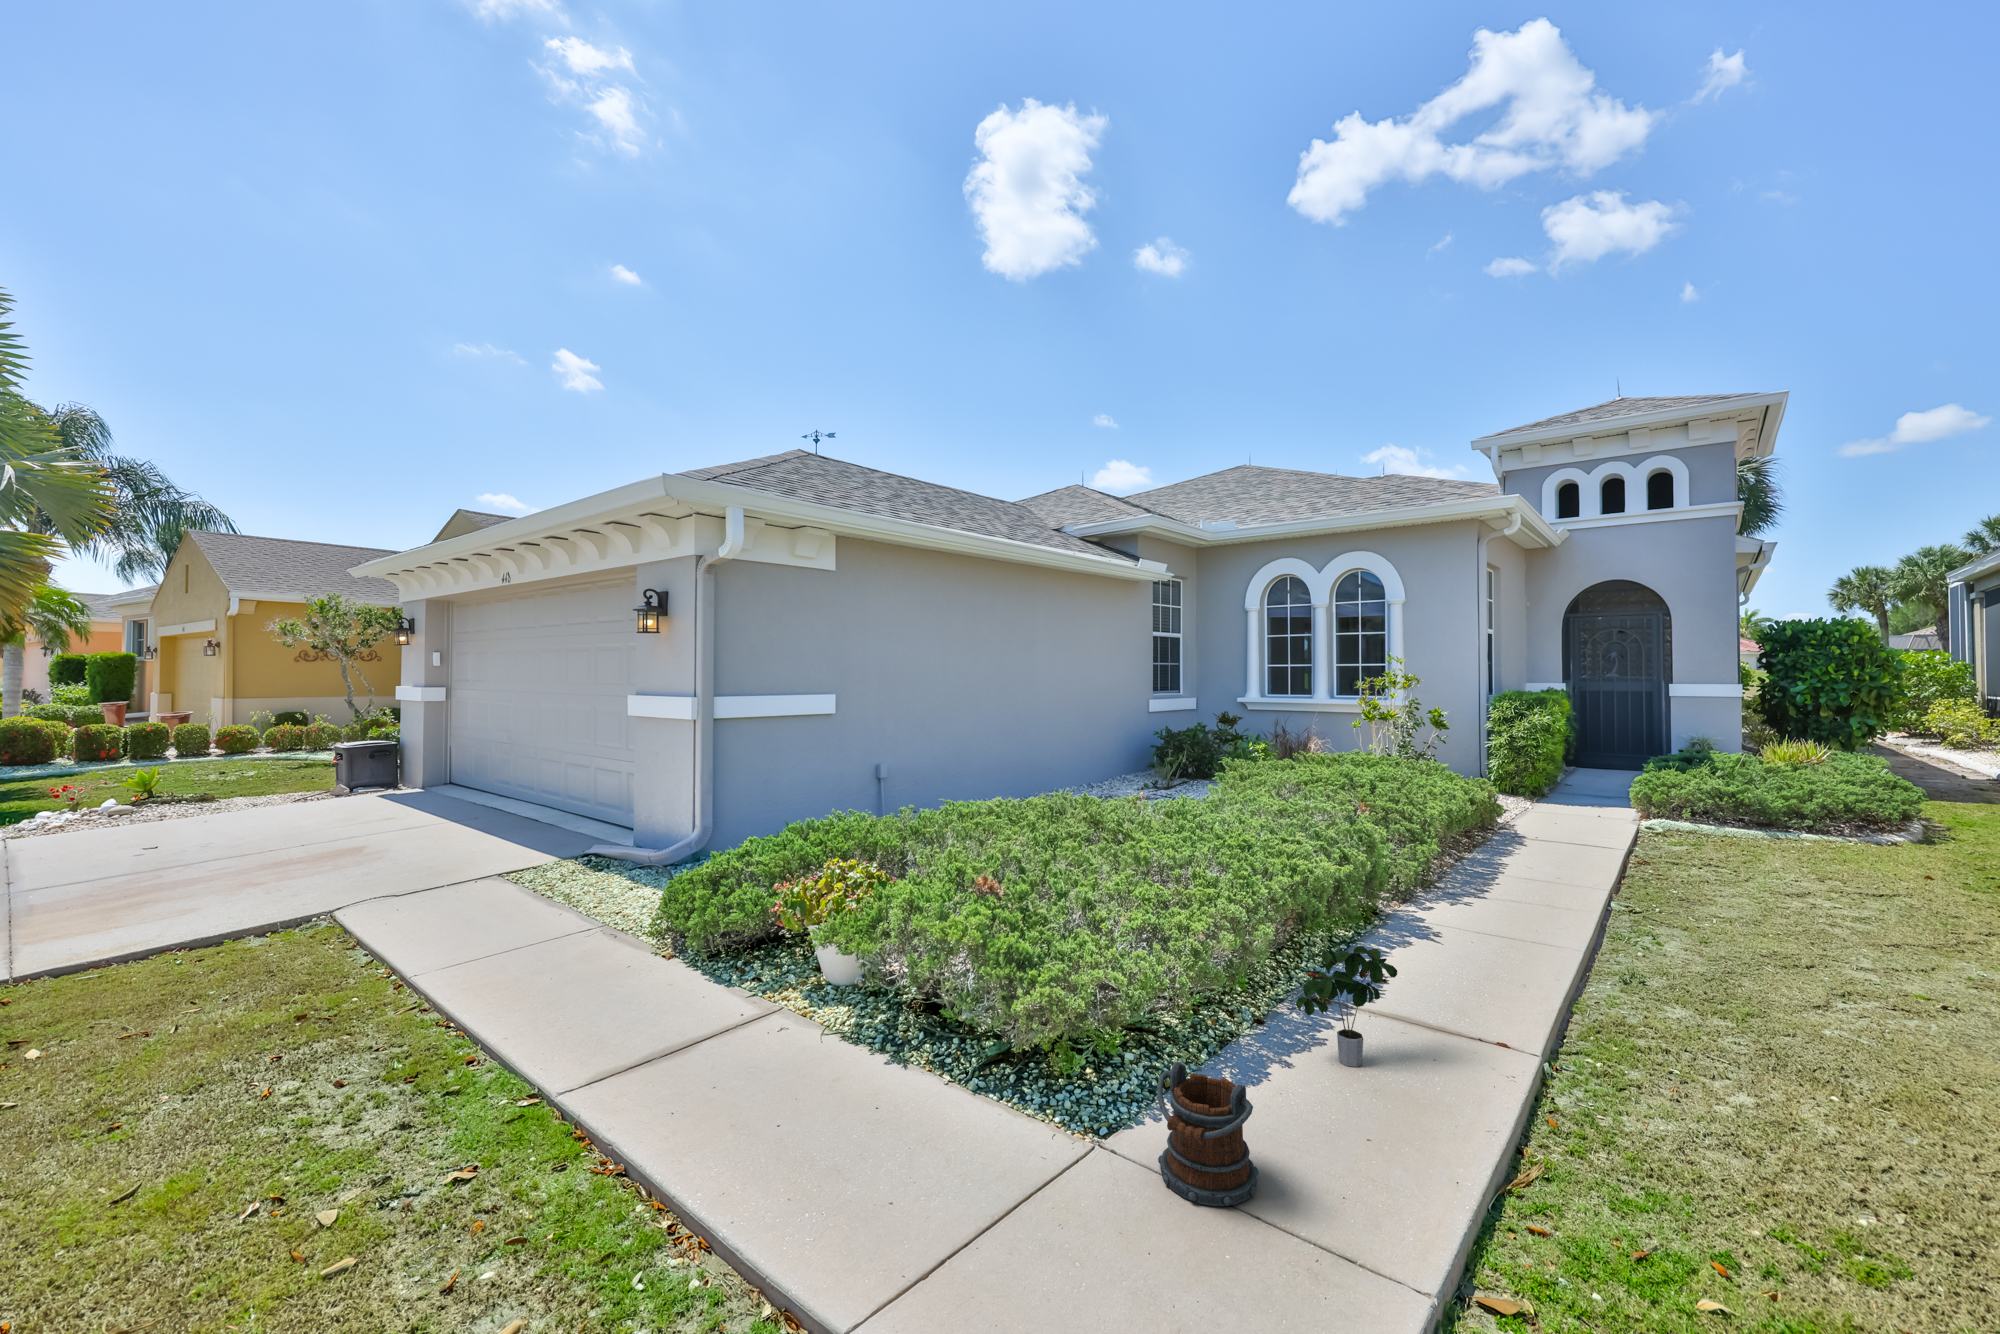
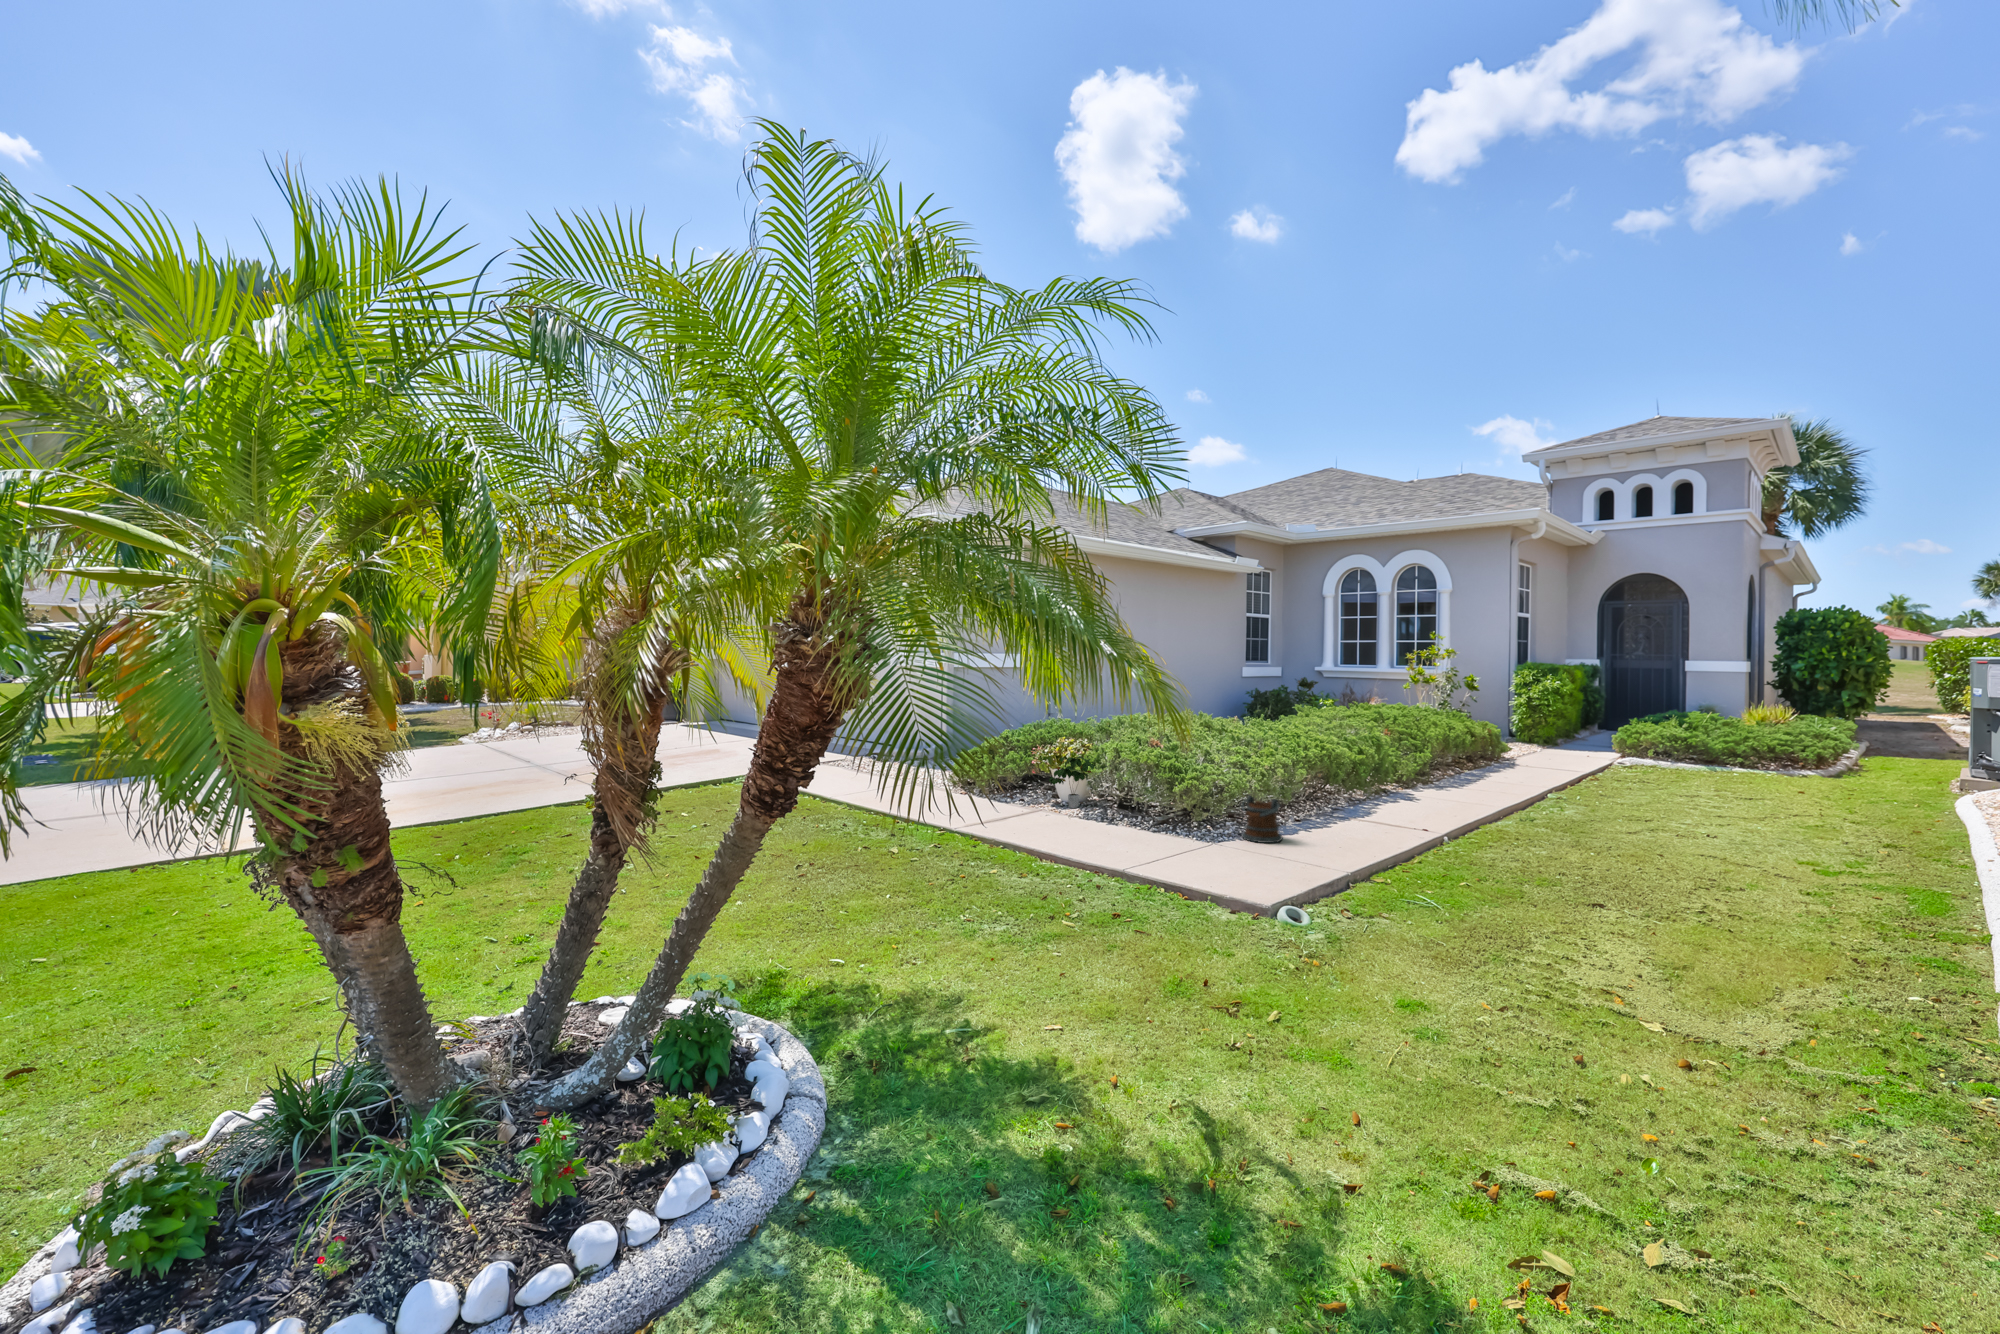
potted plant: present [1296,946,1397,1067] -> present [1049,756,1095,808]

